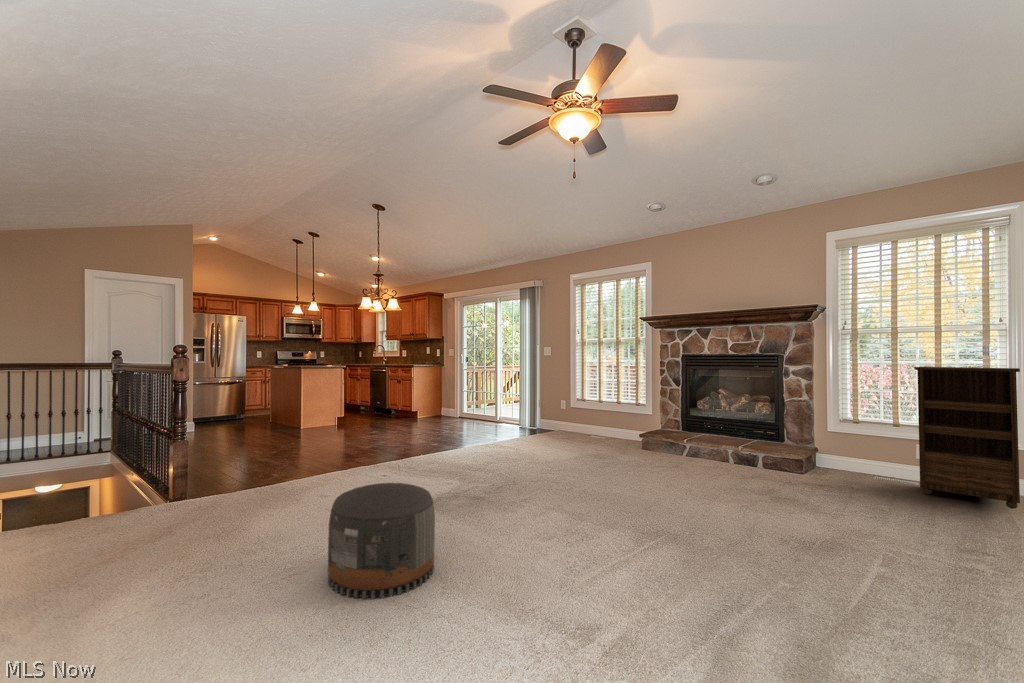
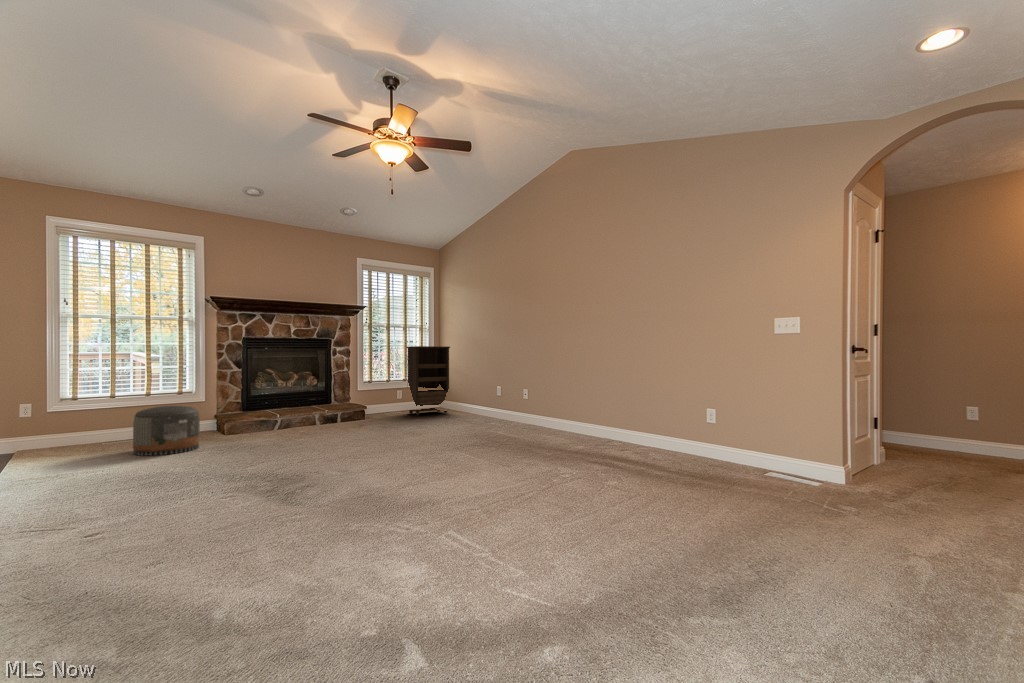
pouf: present [328,483,435,599] -> present [133,406,200,456]

